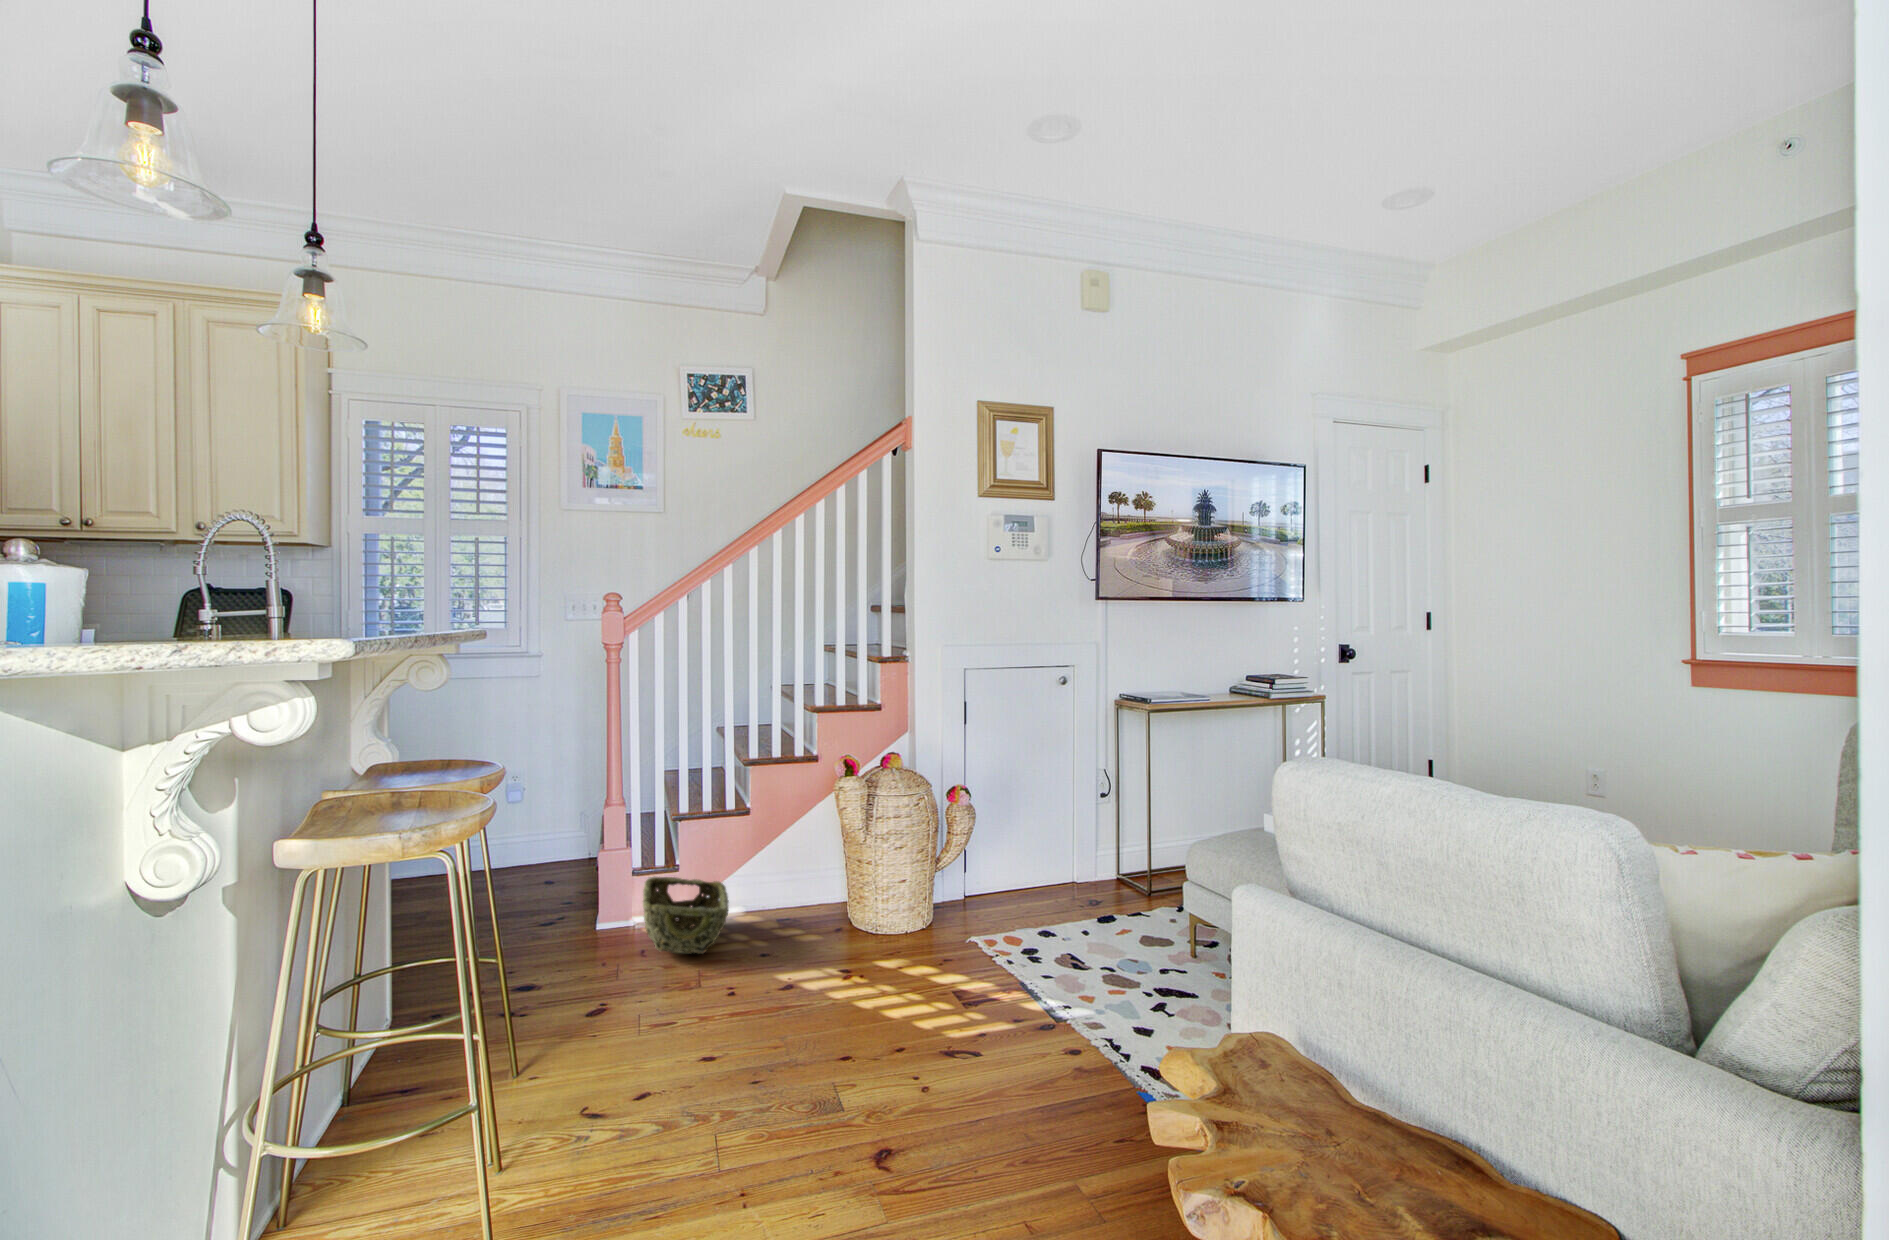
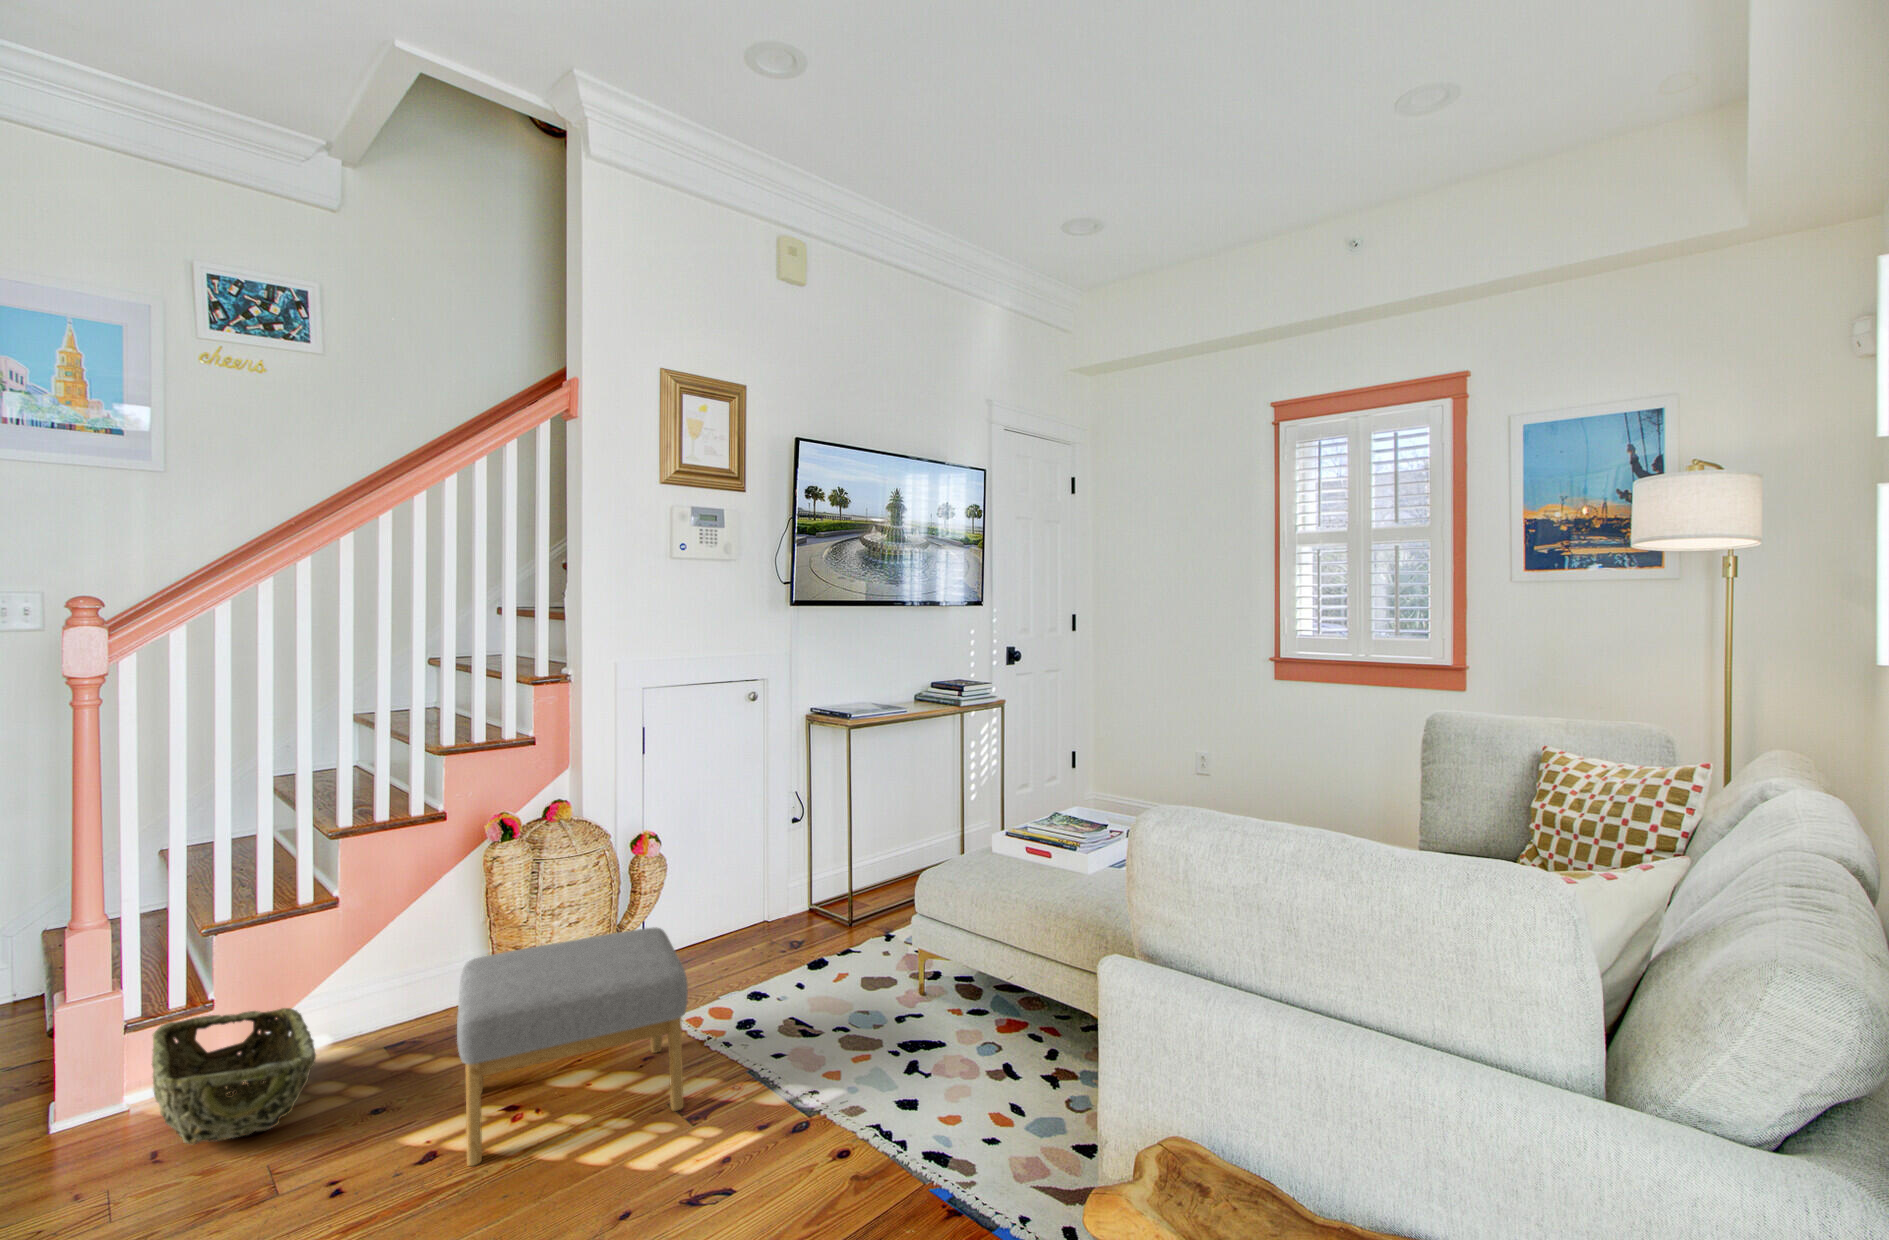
footstool: none [804,856,966,999] -> present [457,927,688,1166]

